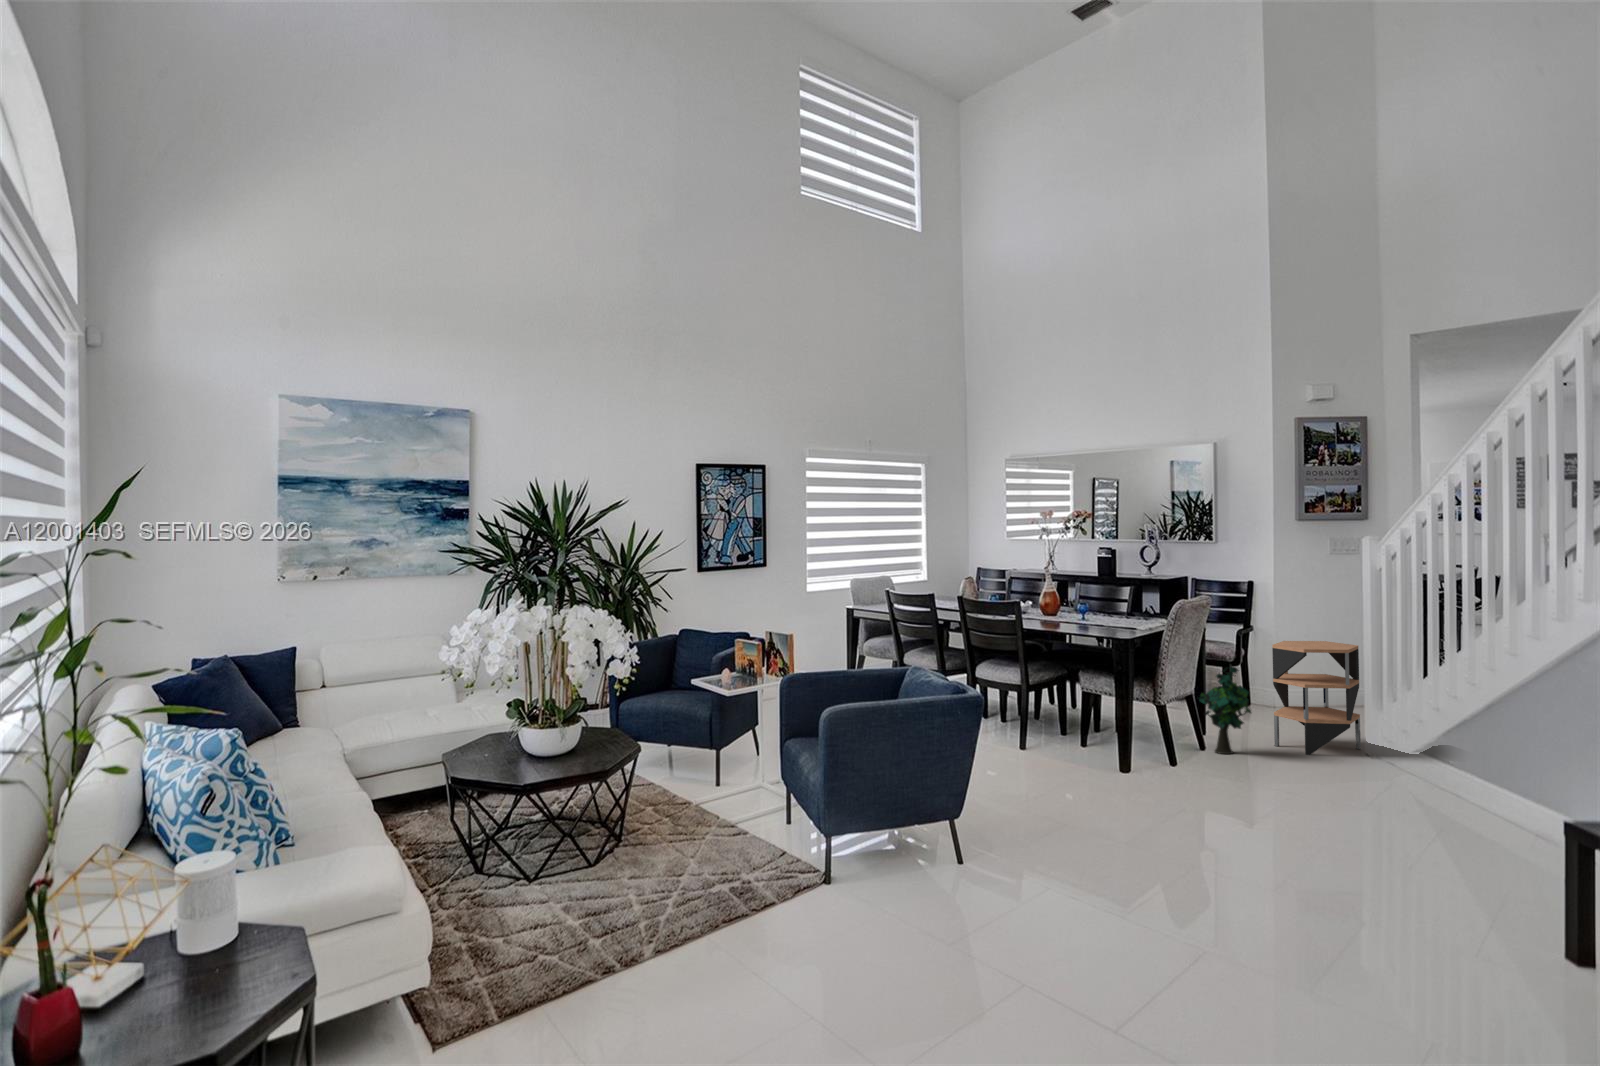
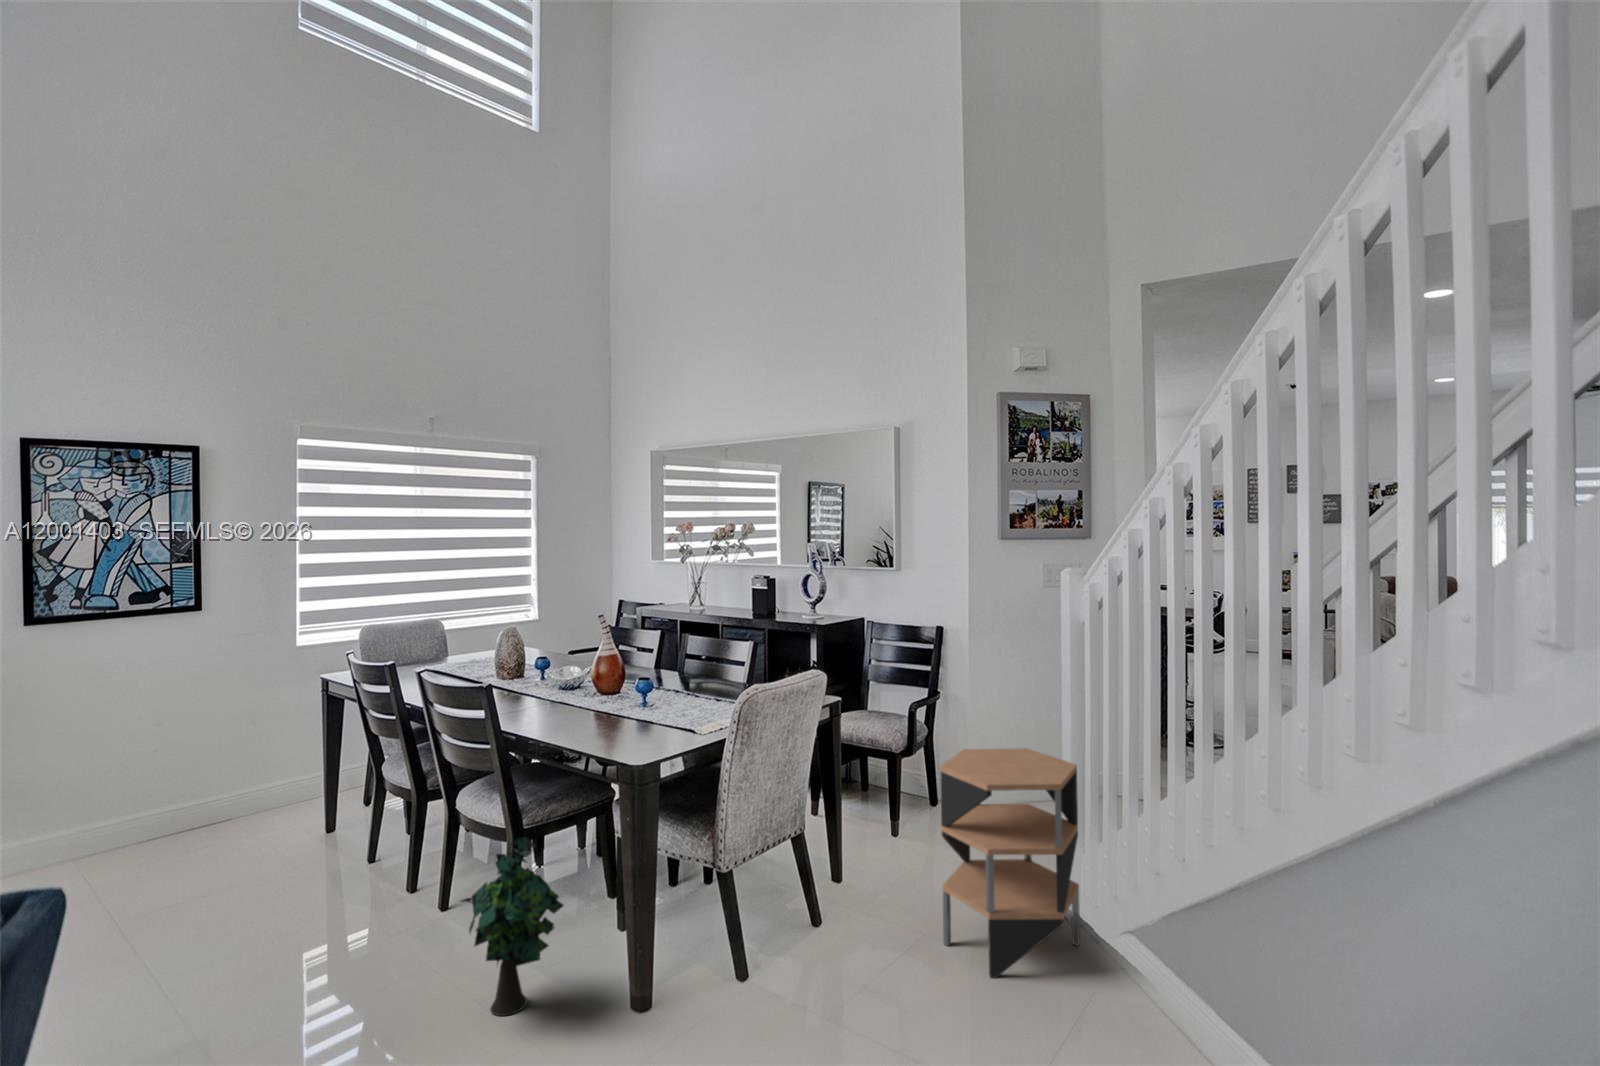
decorative plant: present [1198,667,1251,754] -> present [460,837,564,1016]

